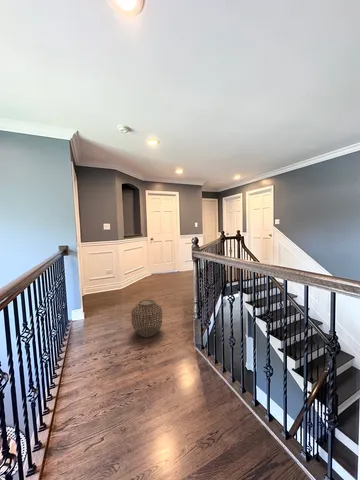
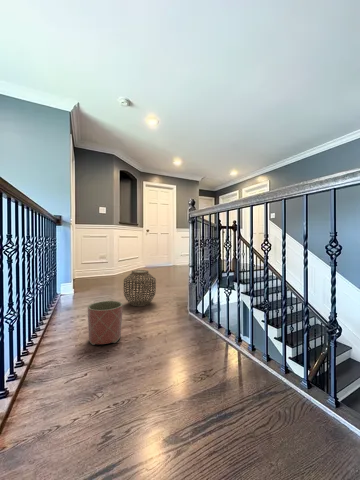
planter: none [100,348,132,396] -> present [88,301,123,345]

